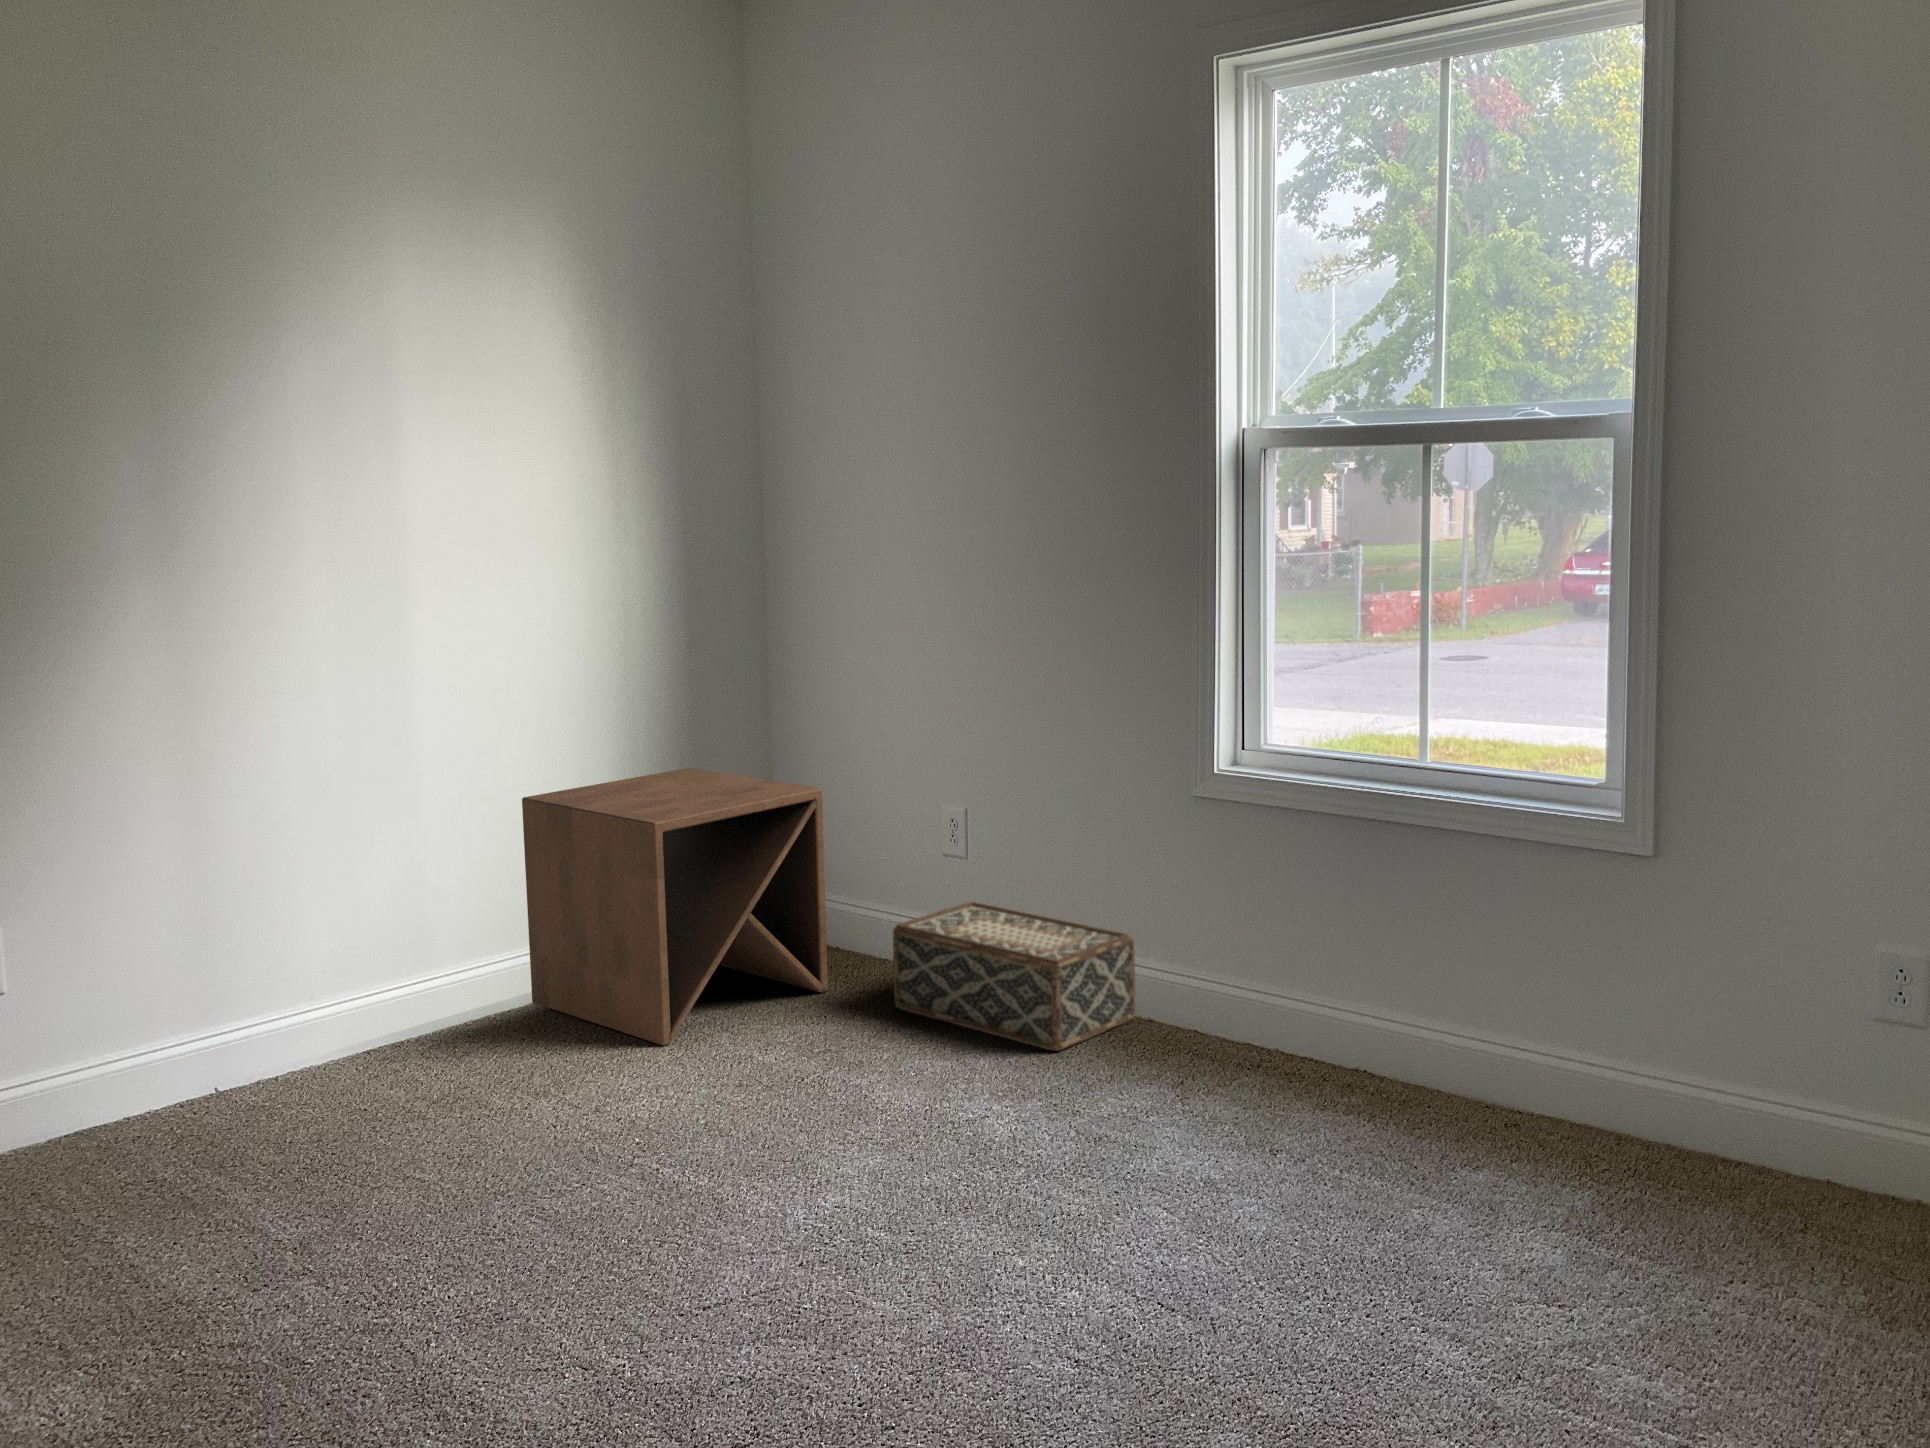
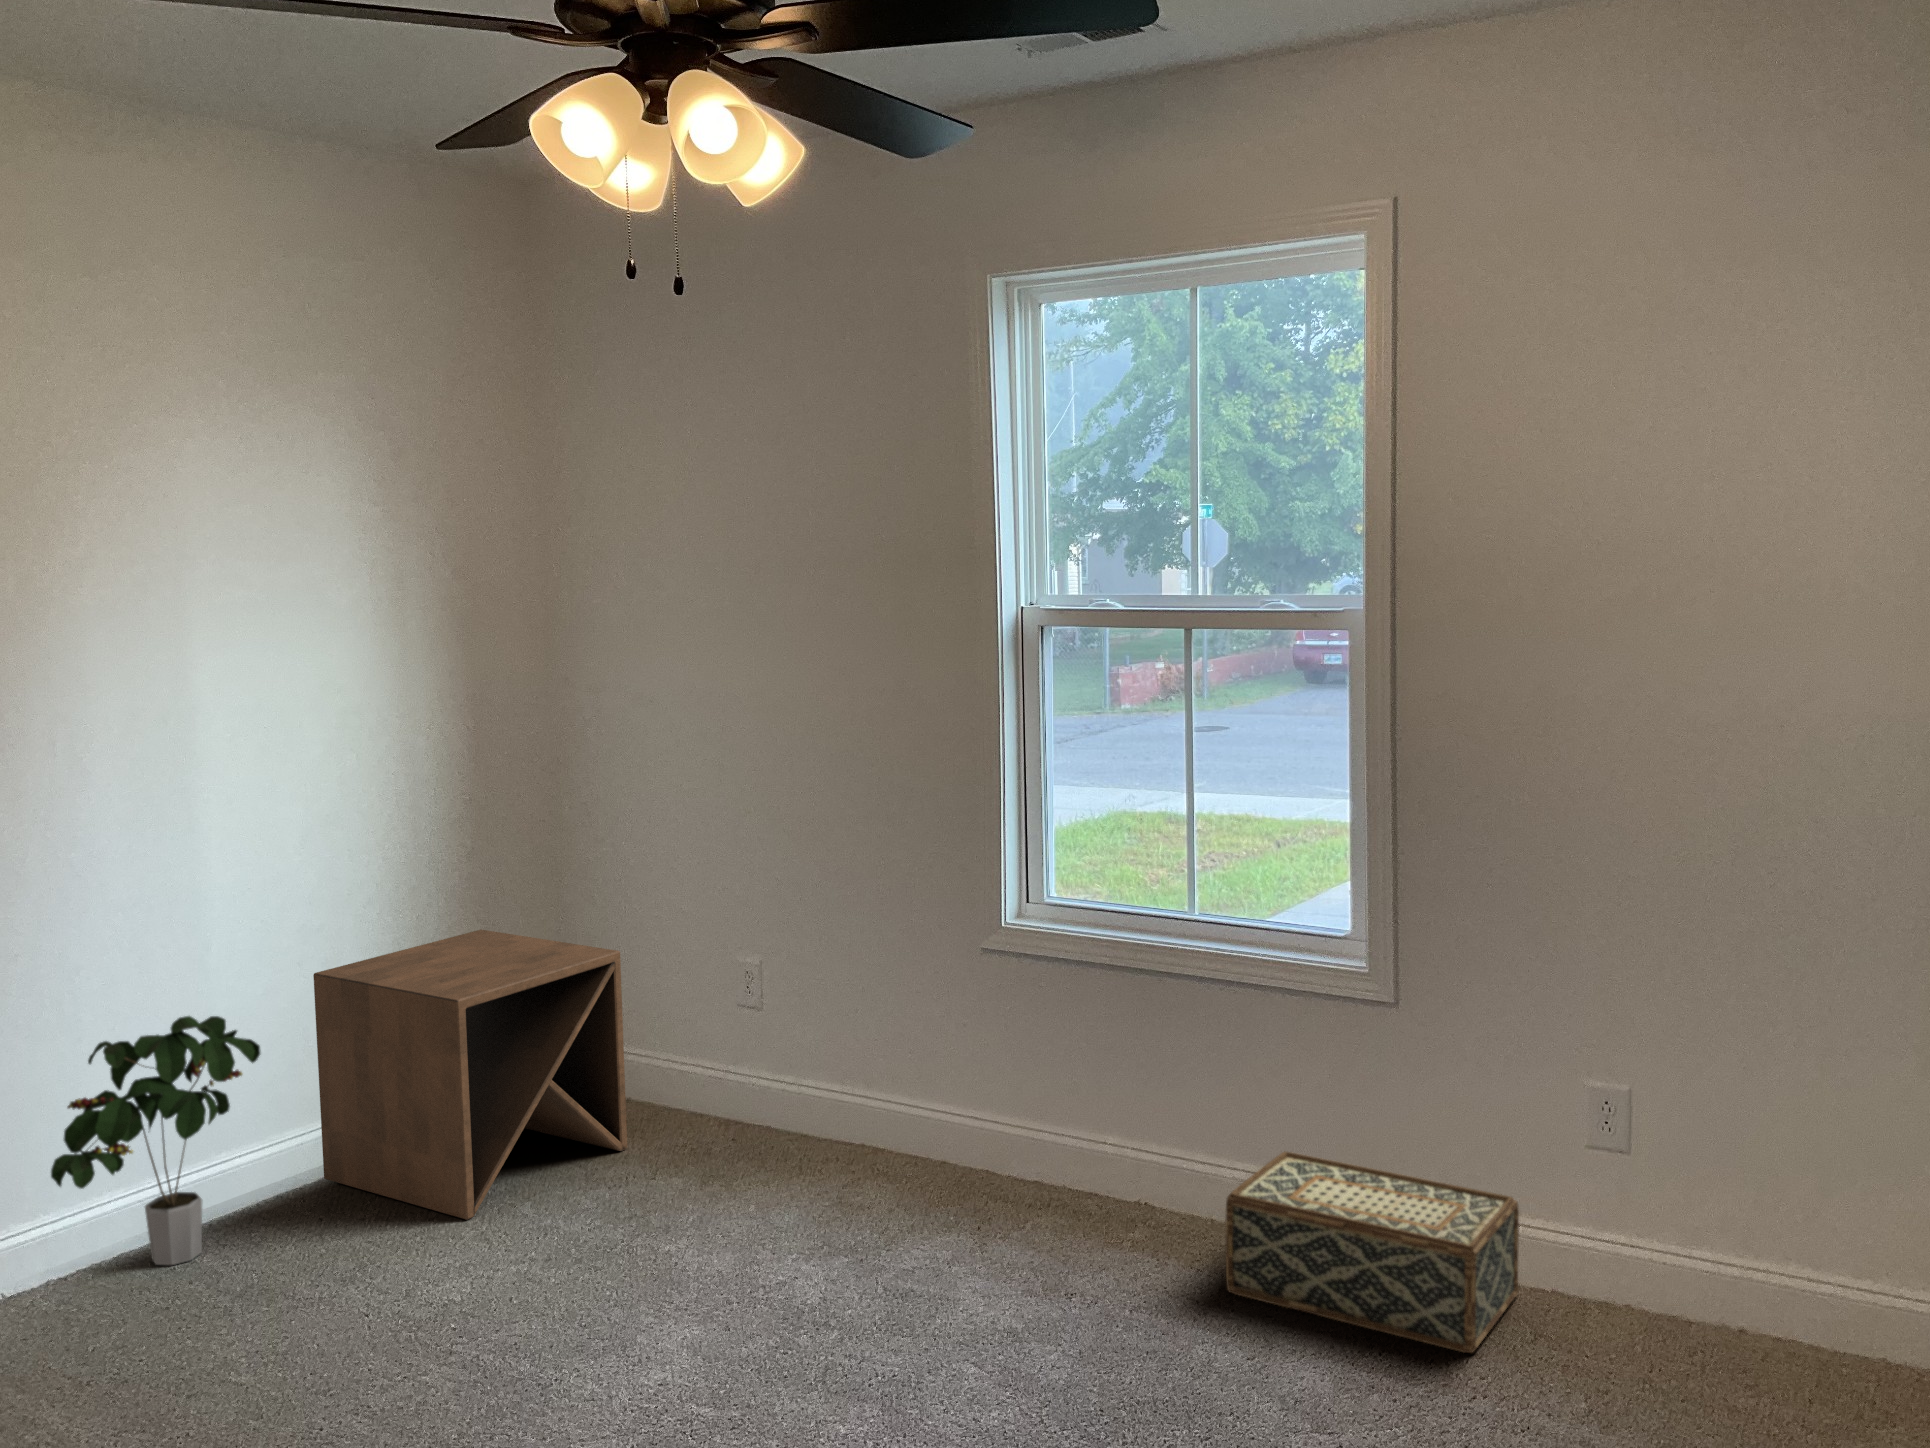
potted plant: none [263,827,468,1070] -> present [51,1016,260,1265]
woven basket: present [893,902,1135,1051] -> present [1225,1151,1519,1353]

